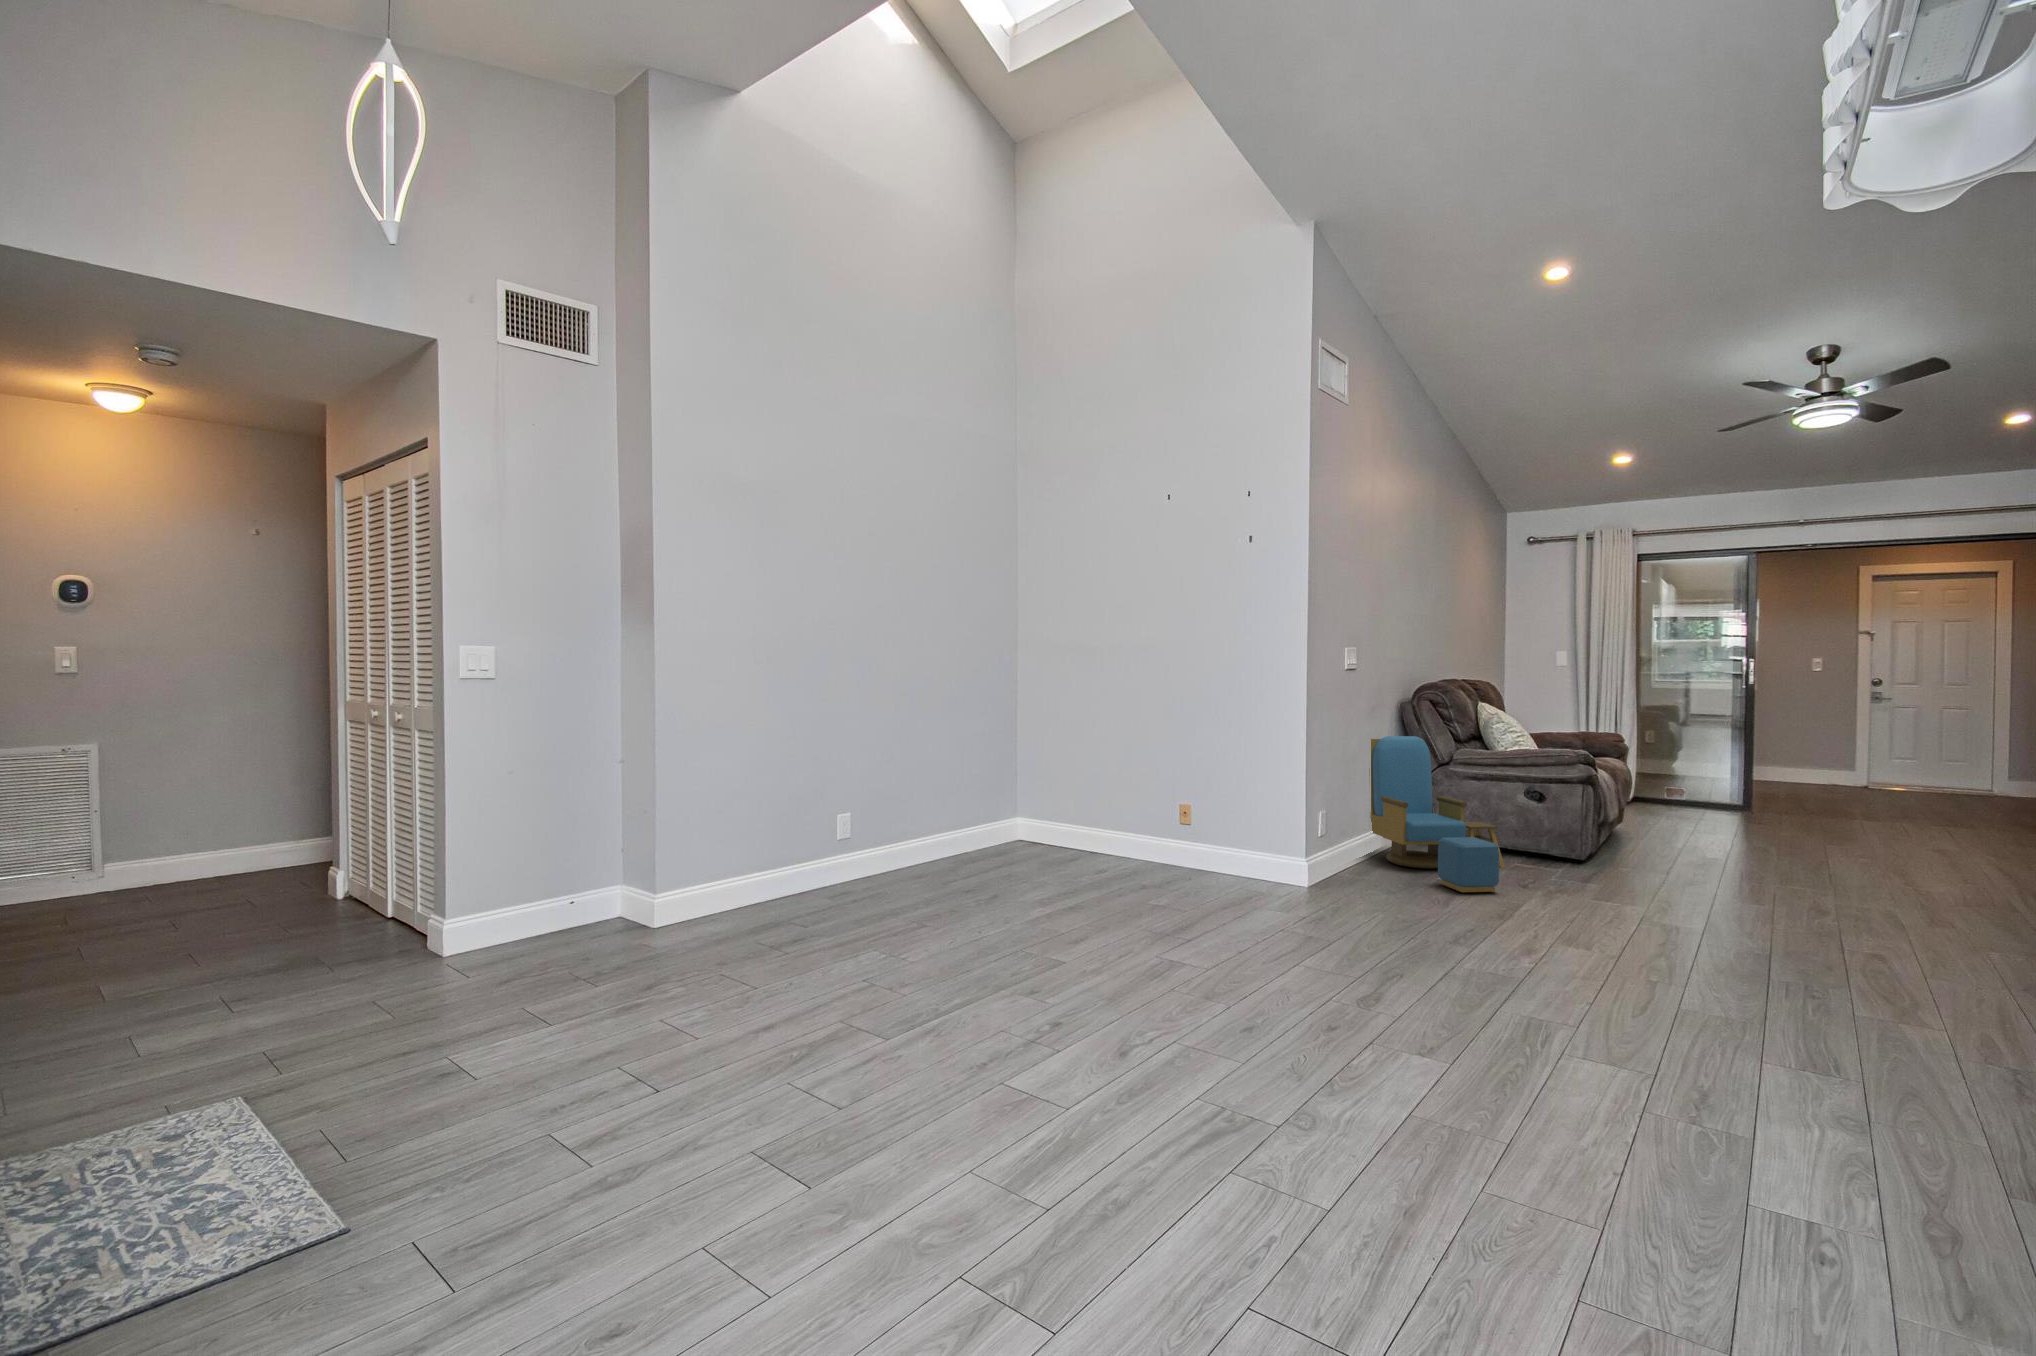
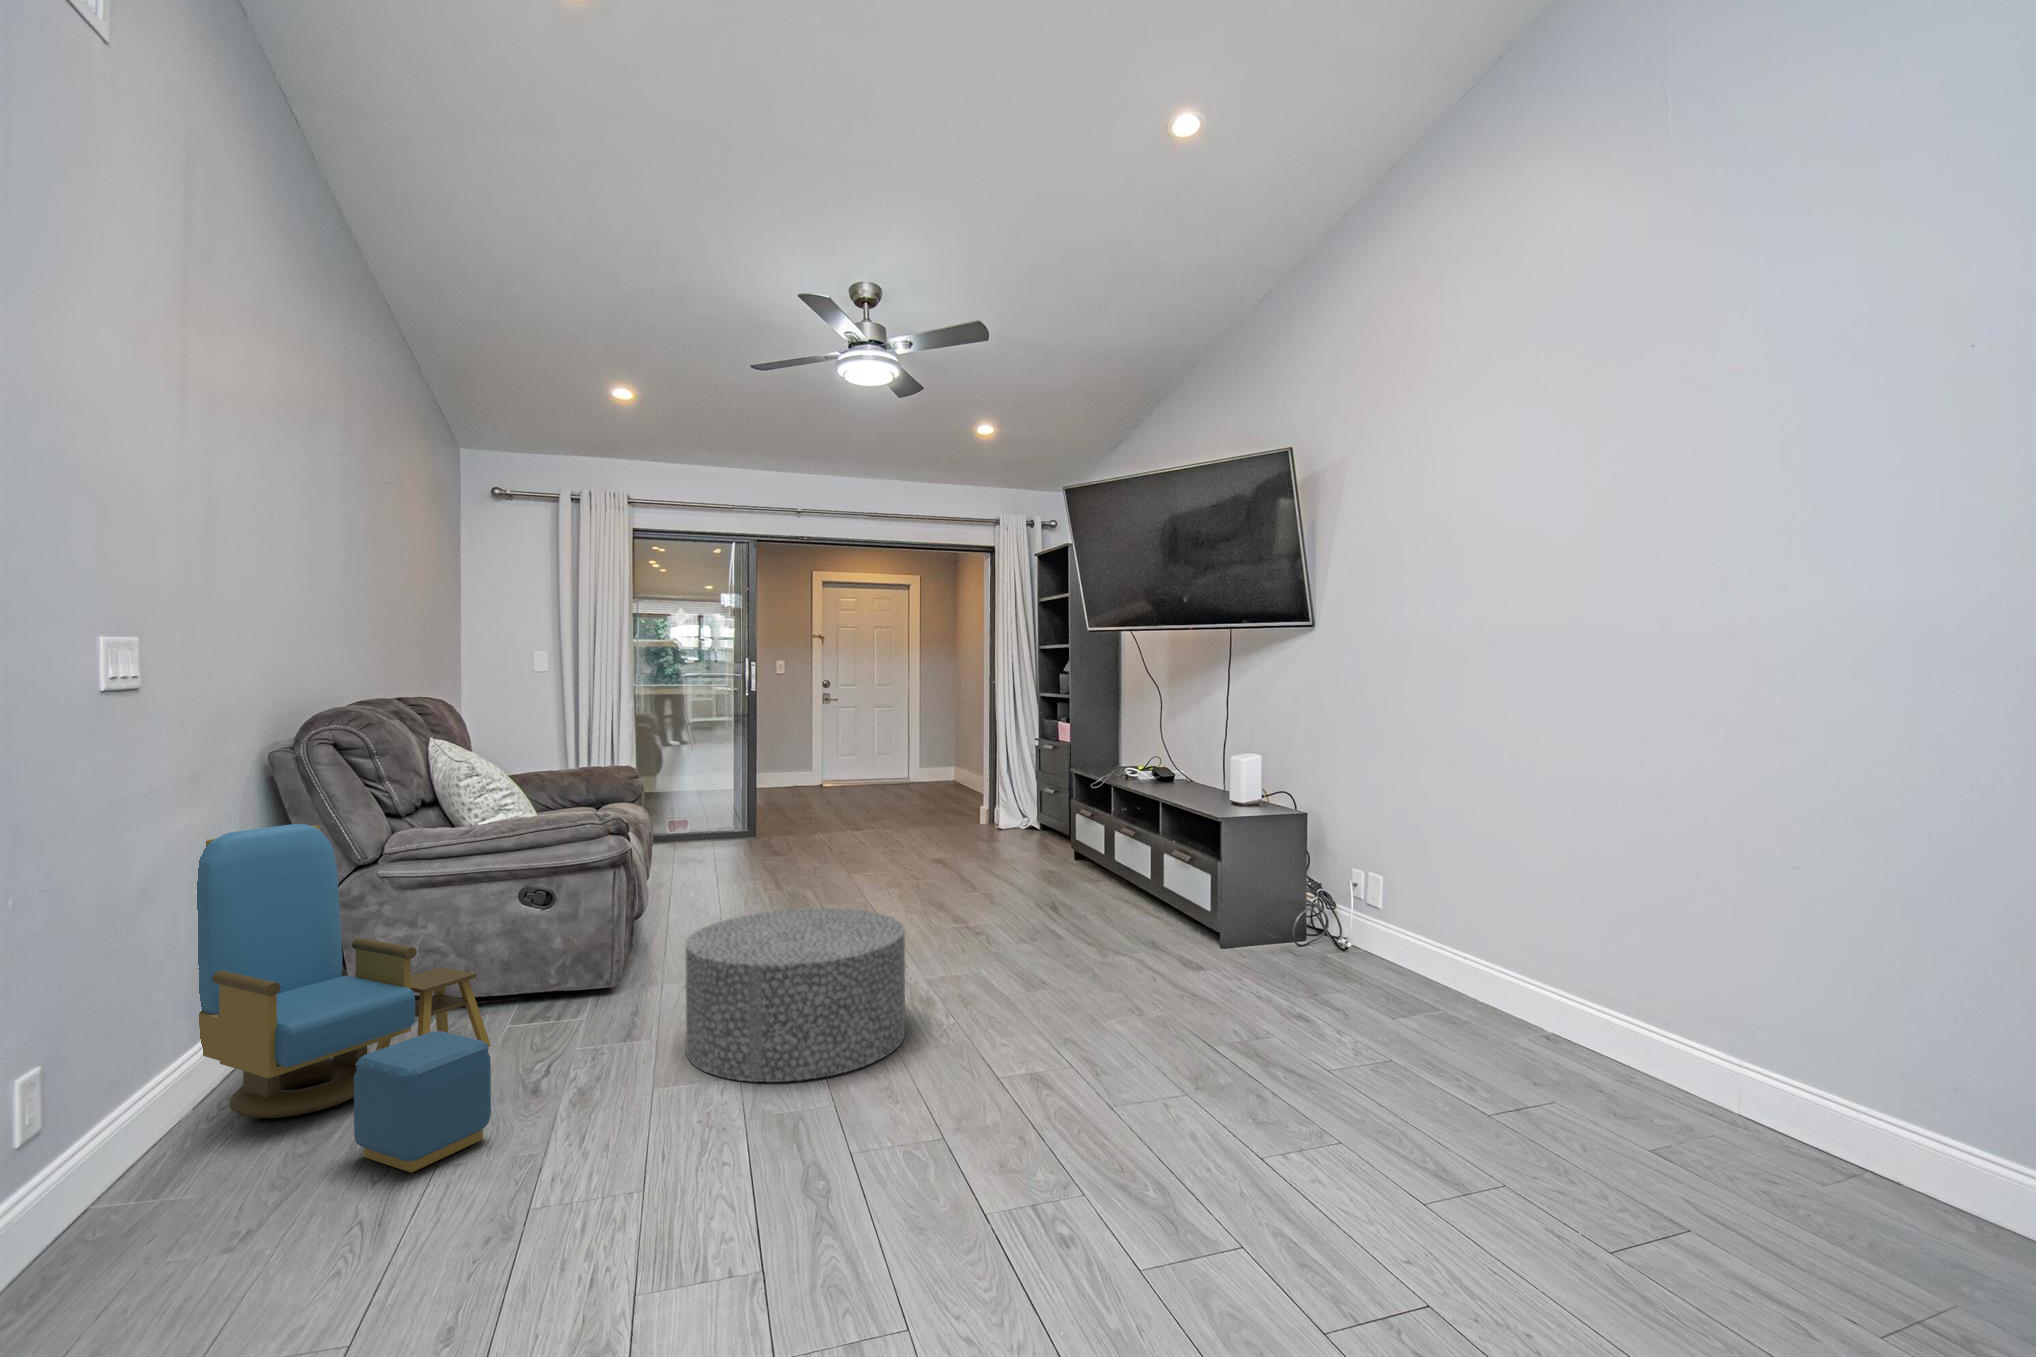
ottoman: none [1618,824,1792,922] -> present [686,908,905,1082]

